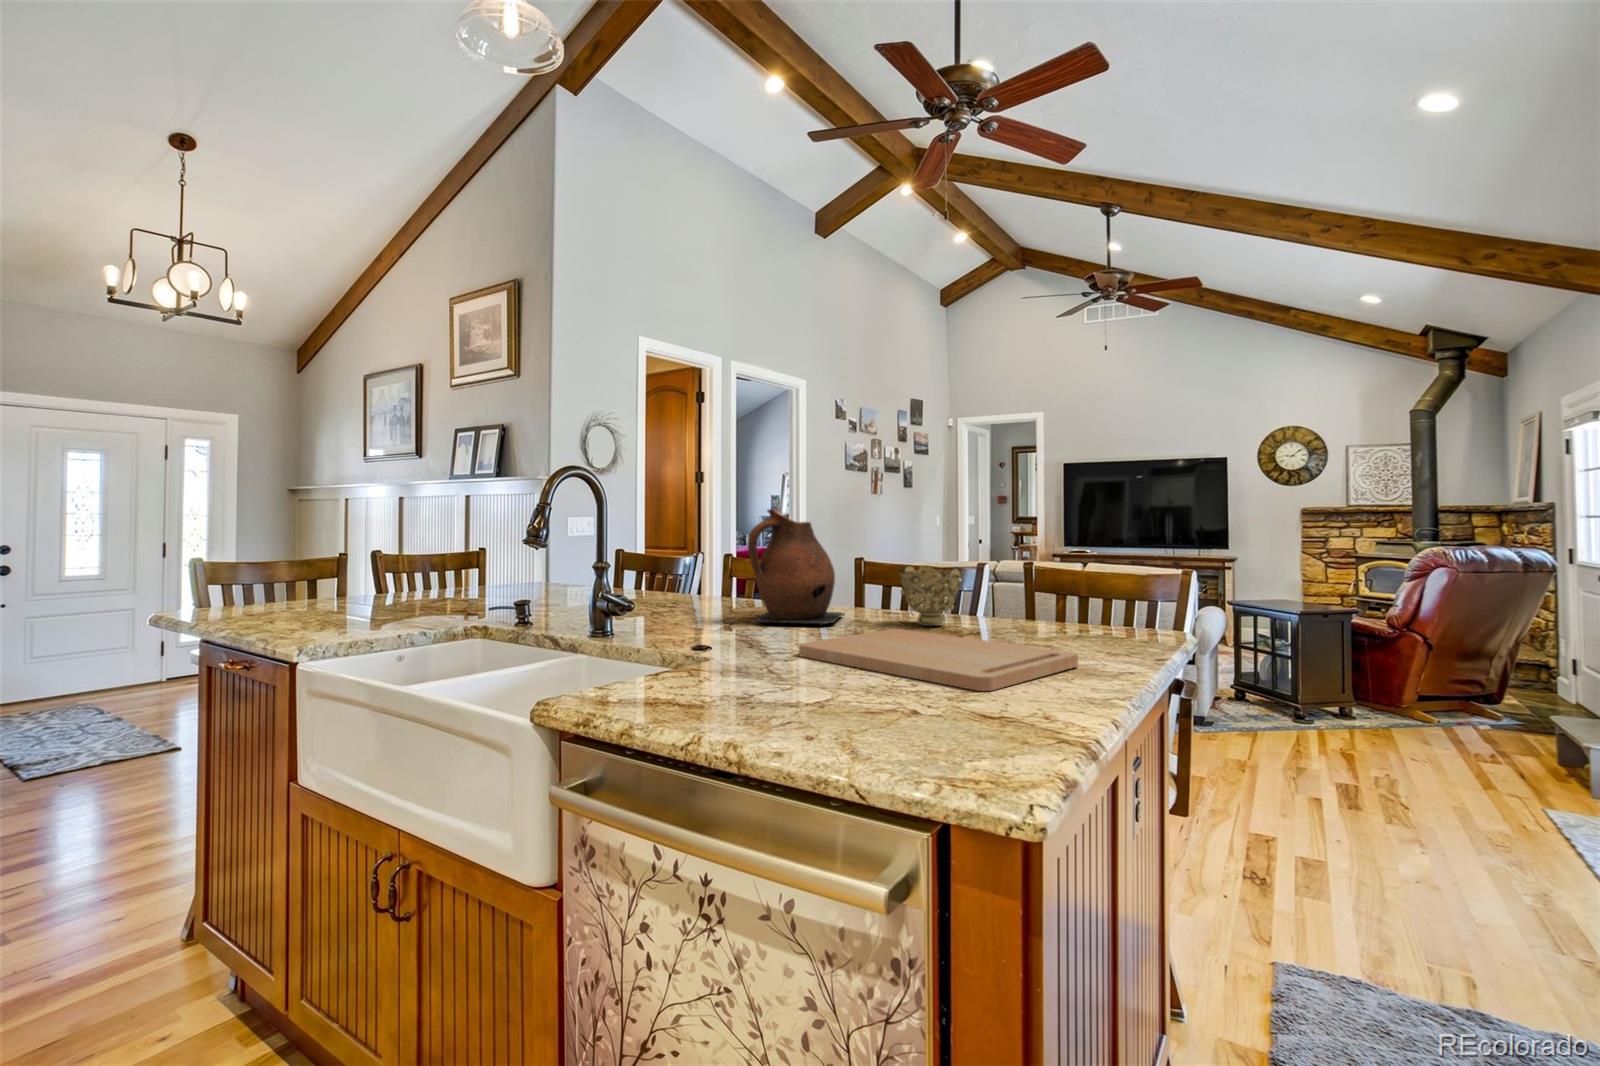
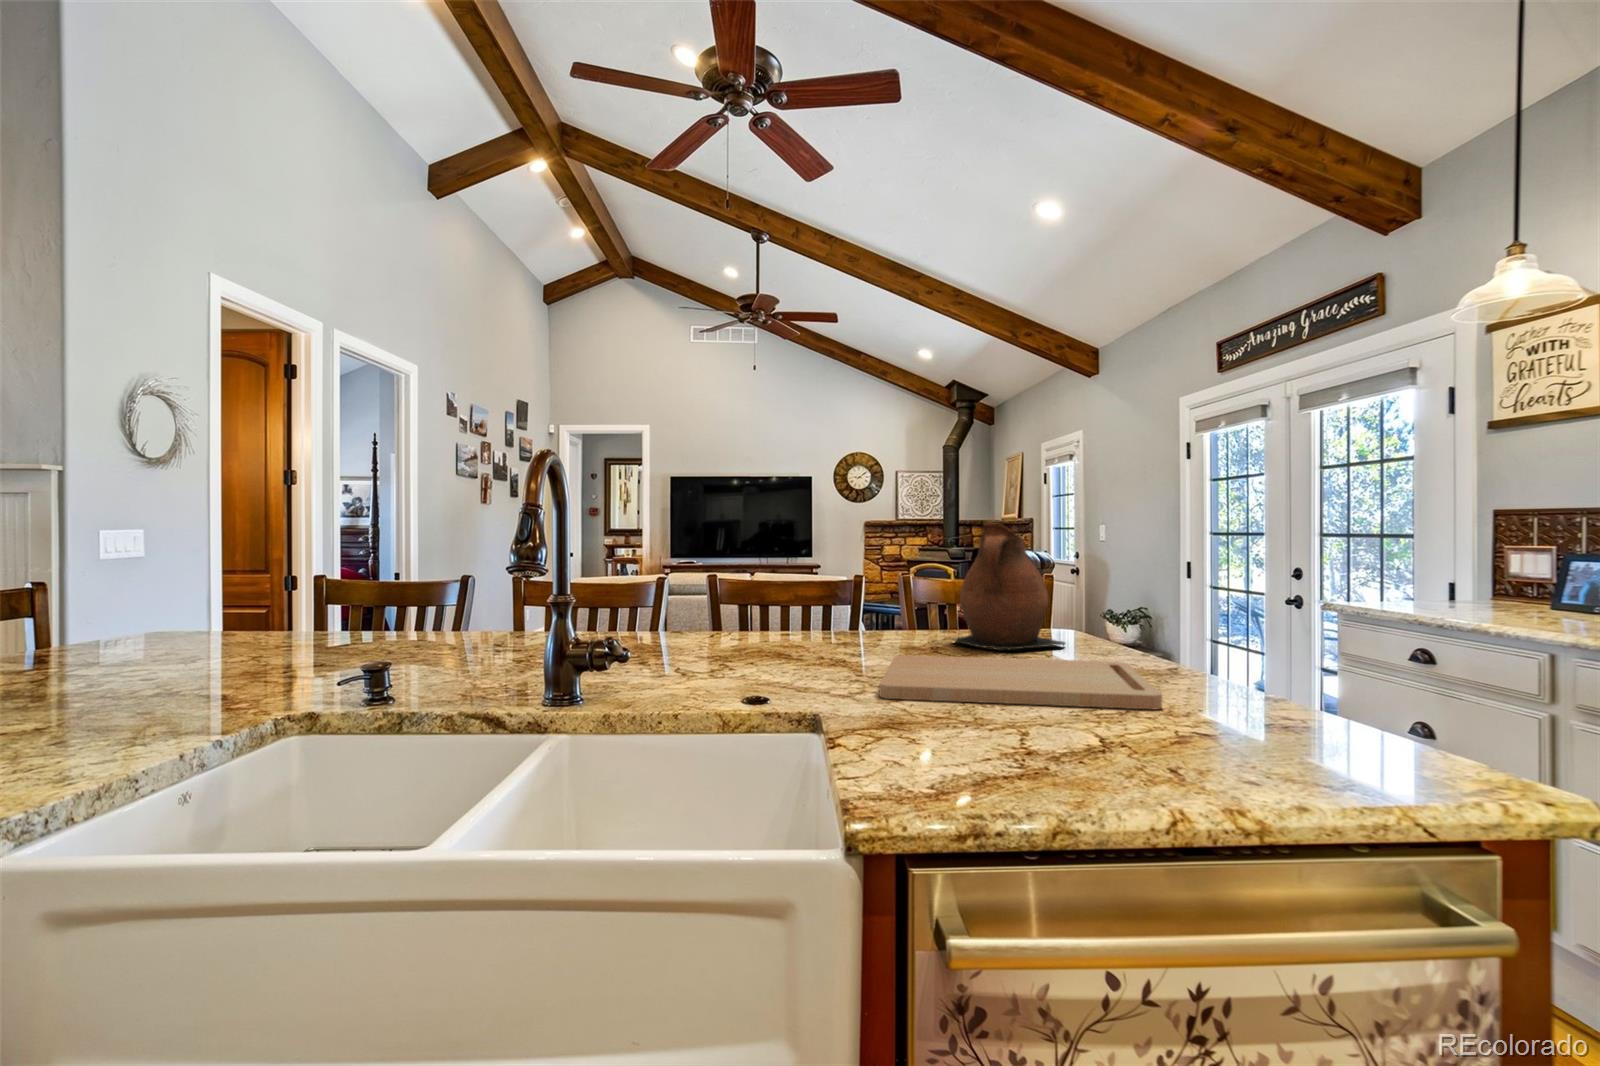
ceramic pitcher: present [748,509,845,625] -> present [952,524,1065,650]
decorative bowl: present [899,565,962,626] -> none [835,584,903,650]

